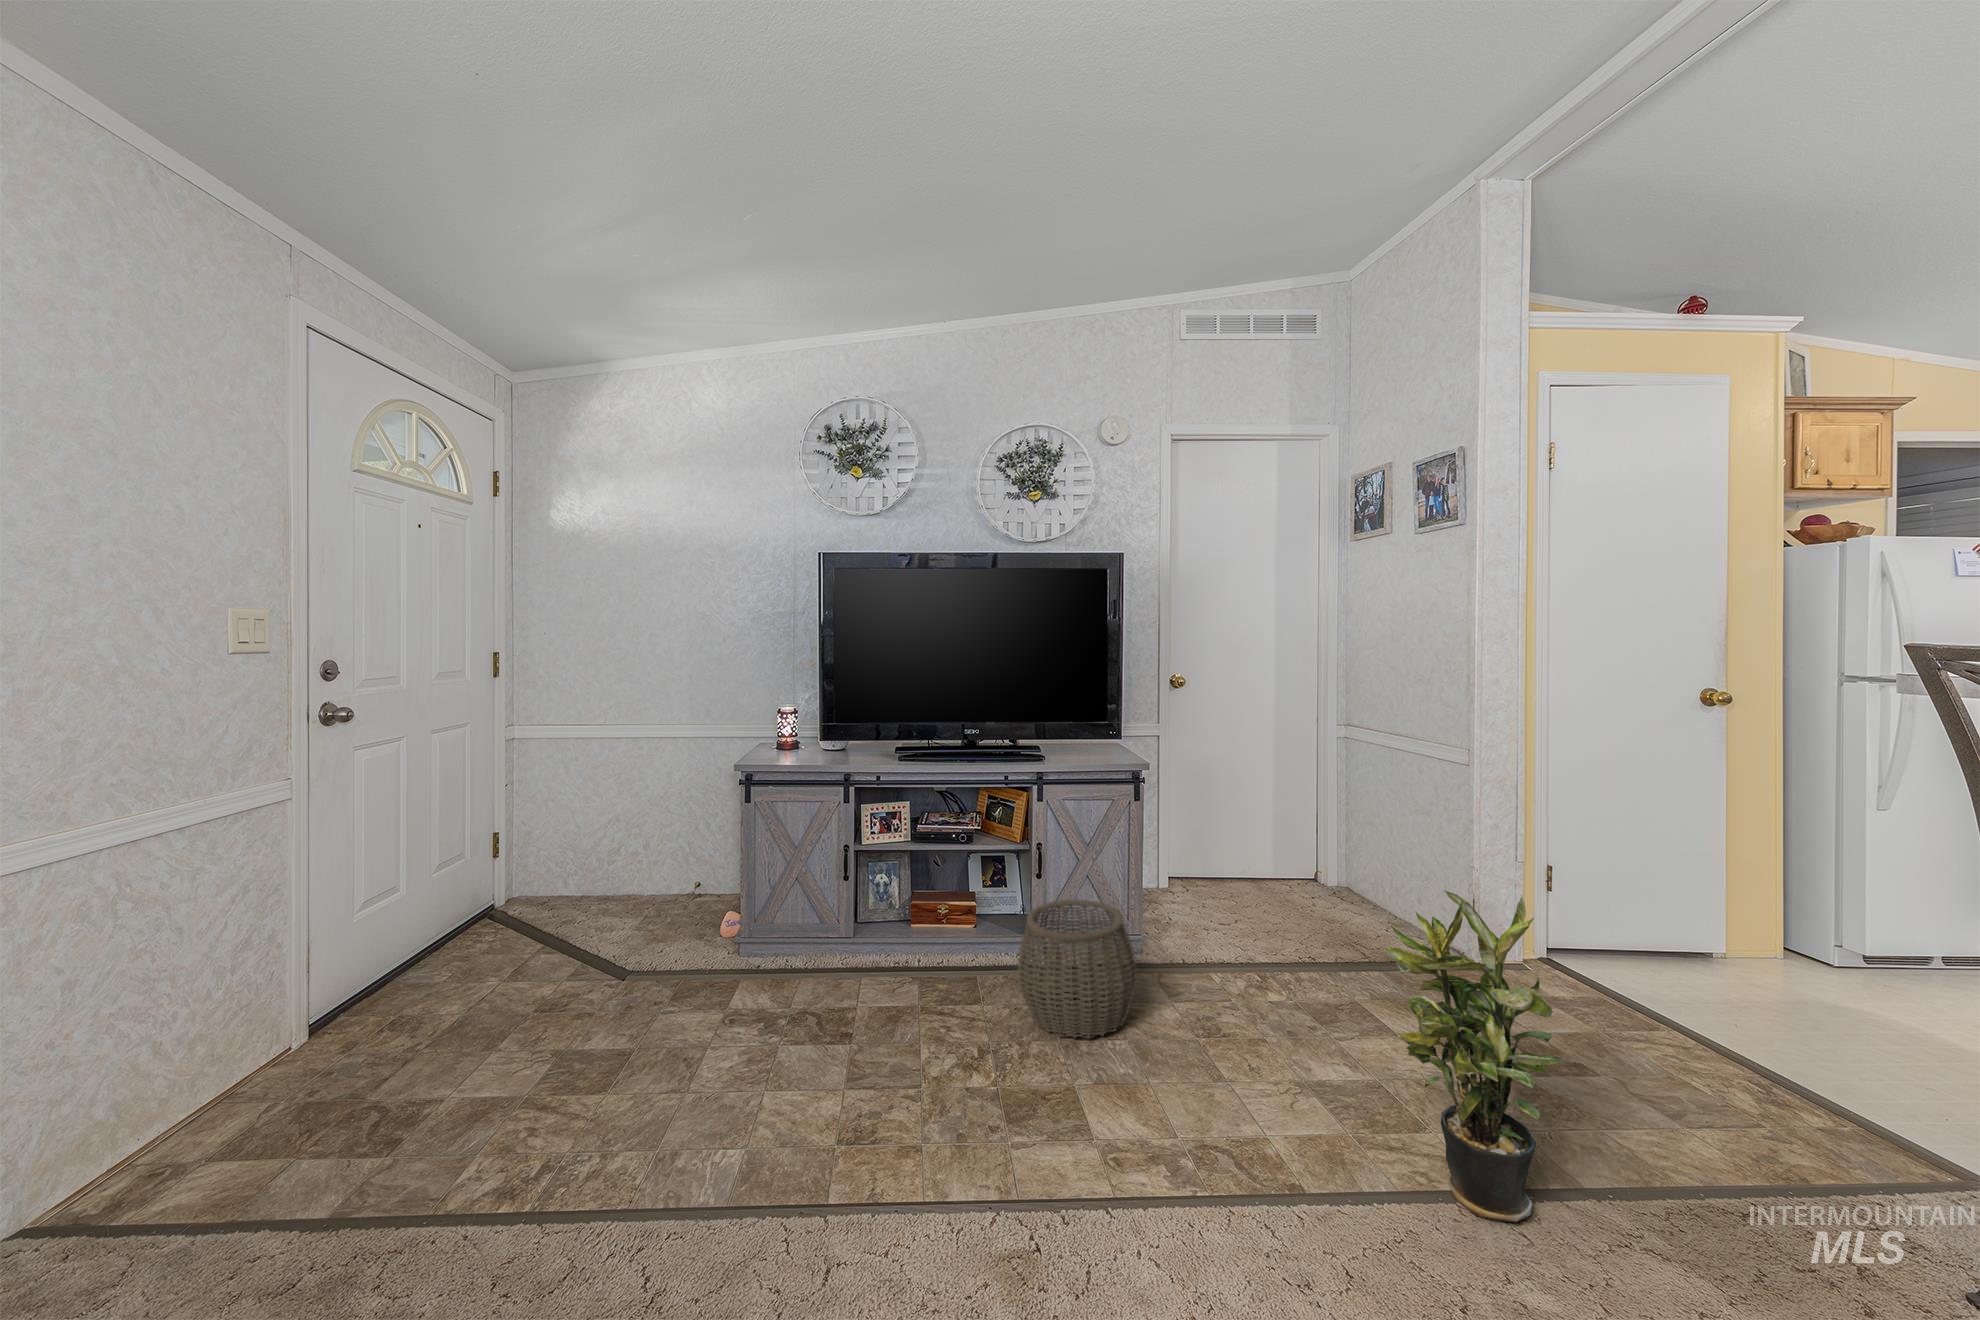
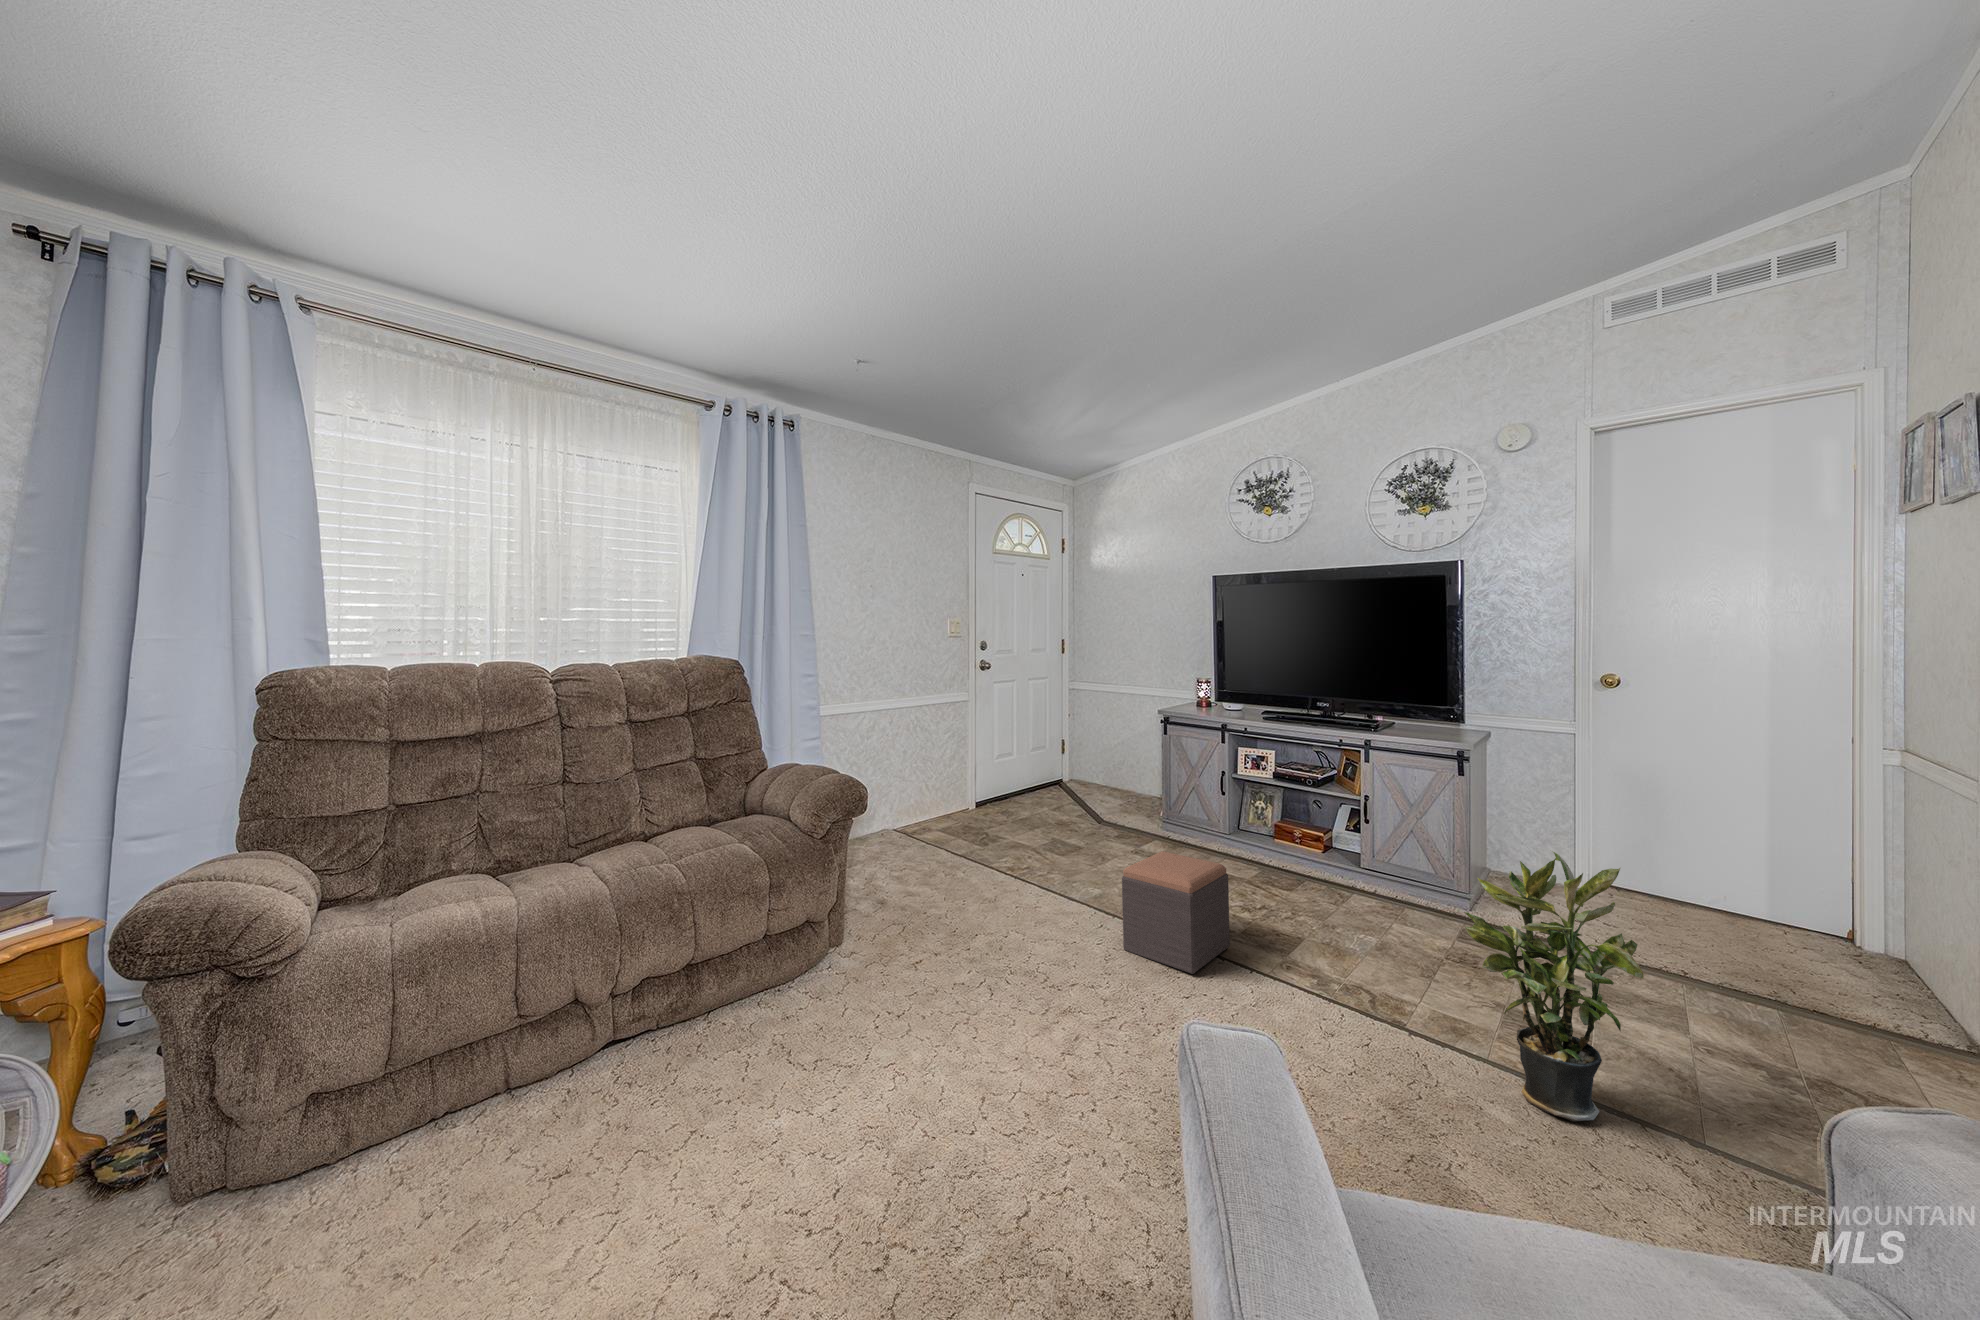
woven basket: present [1018,900,1137,1038] -> none [1299,833,1401,931]
footstool: none [882,1022,1043,1274] -> present [1122,851,1230,974]

